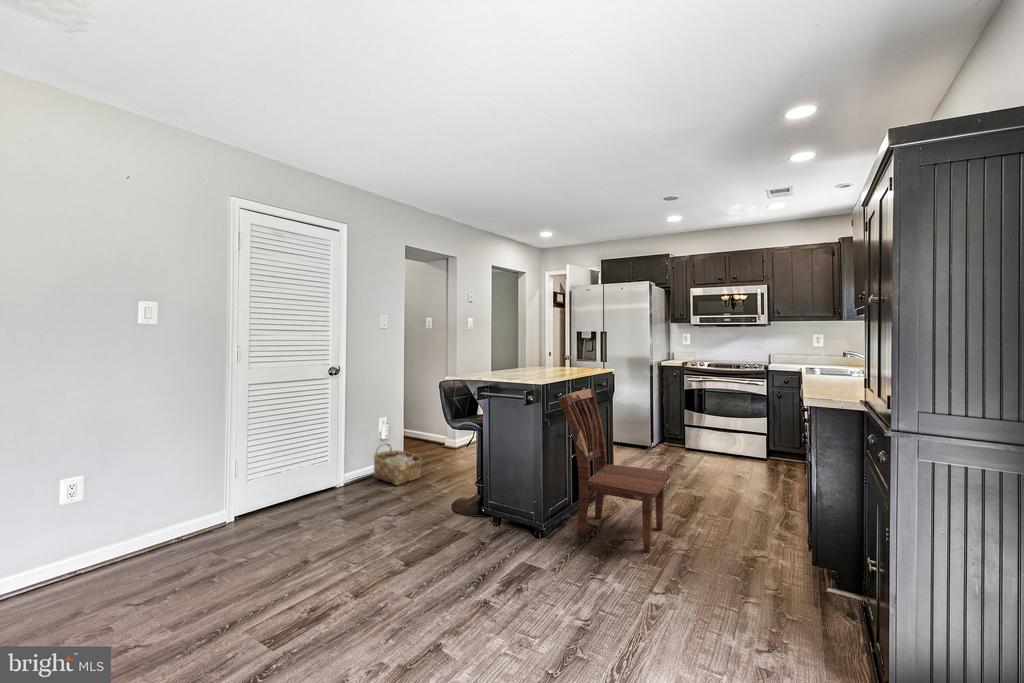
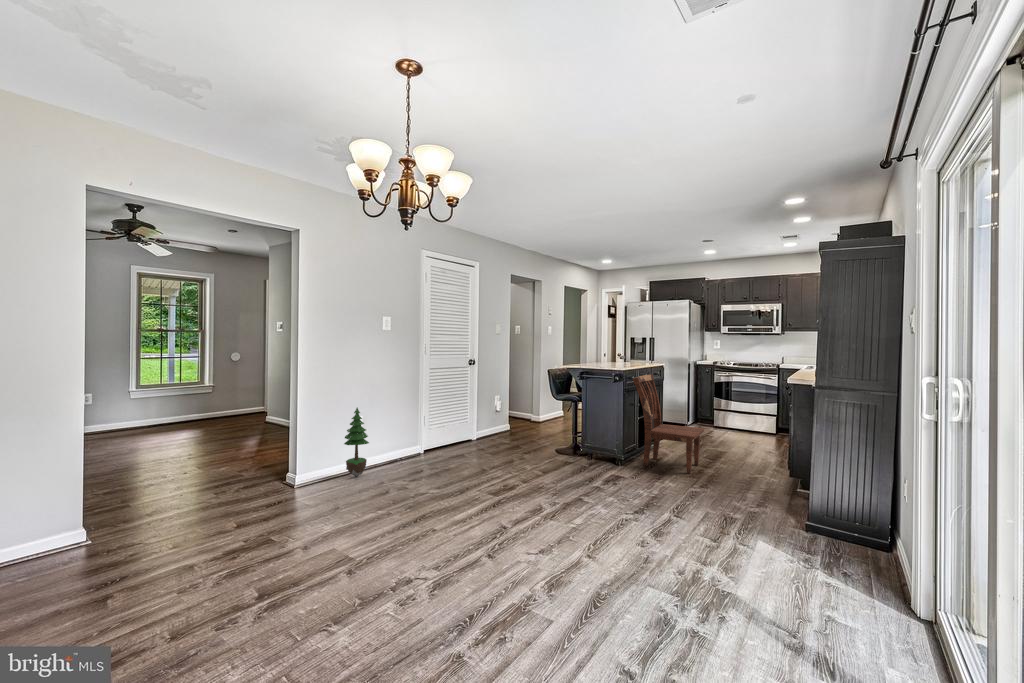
woven basket: present [373,443,422,485] -> none [493,412,527,440]
potted tree: none [18,468,83,595] -> present [344,408,369,477]

